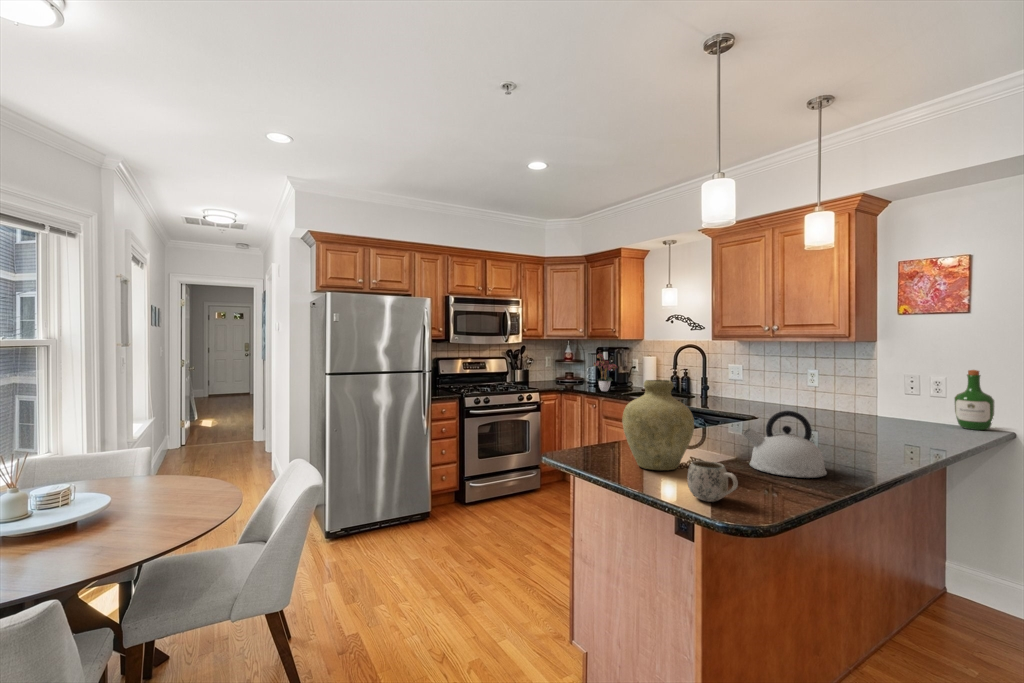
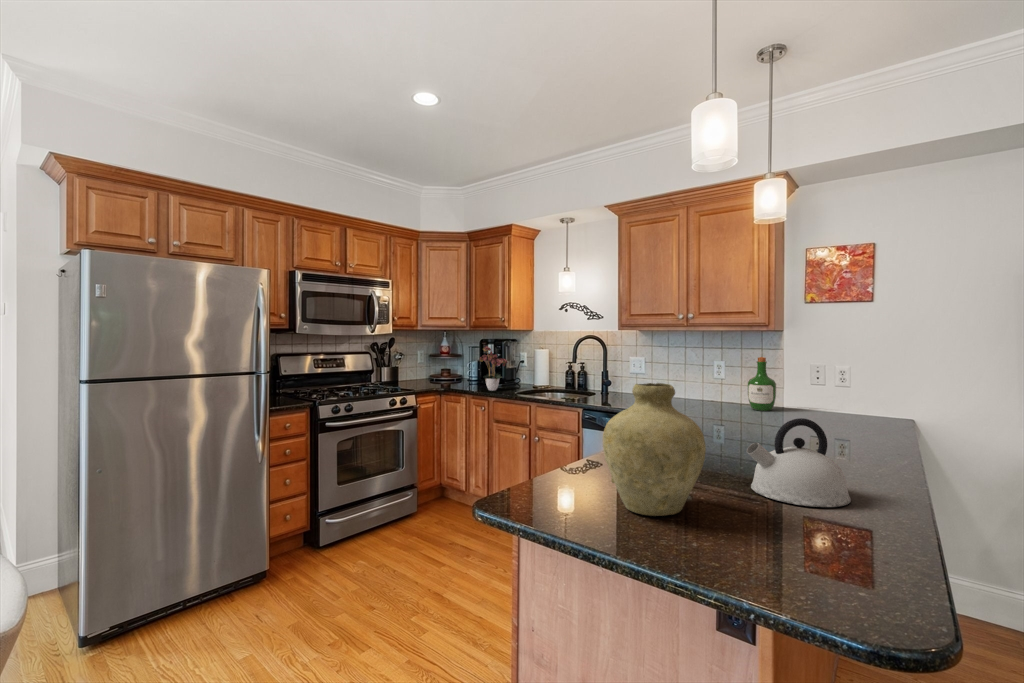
wine bottle: present [954,370,994,430] -> present [748,357,776,411]
mug: present [688,461,738,502] -> none [746,508,835,575]

